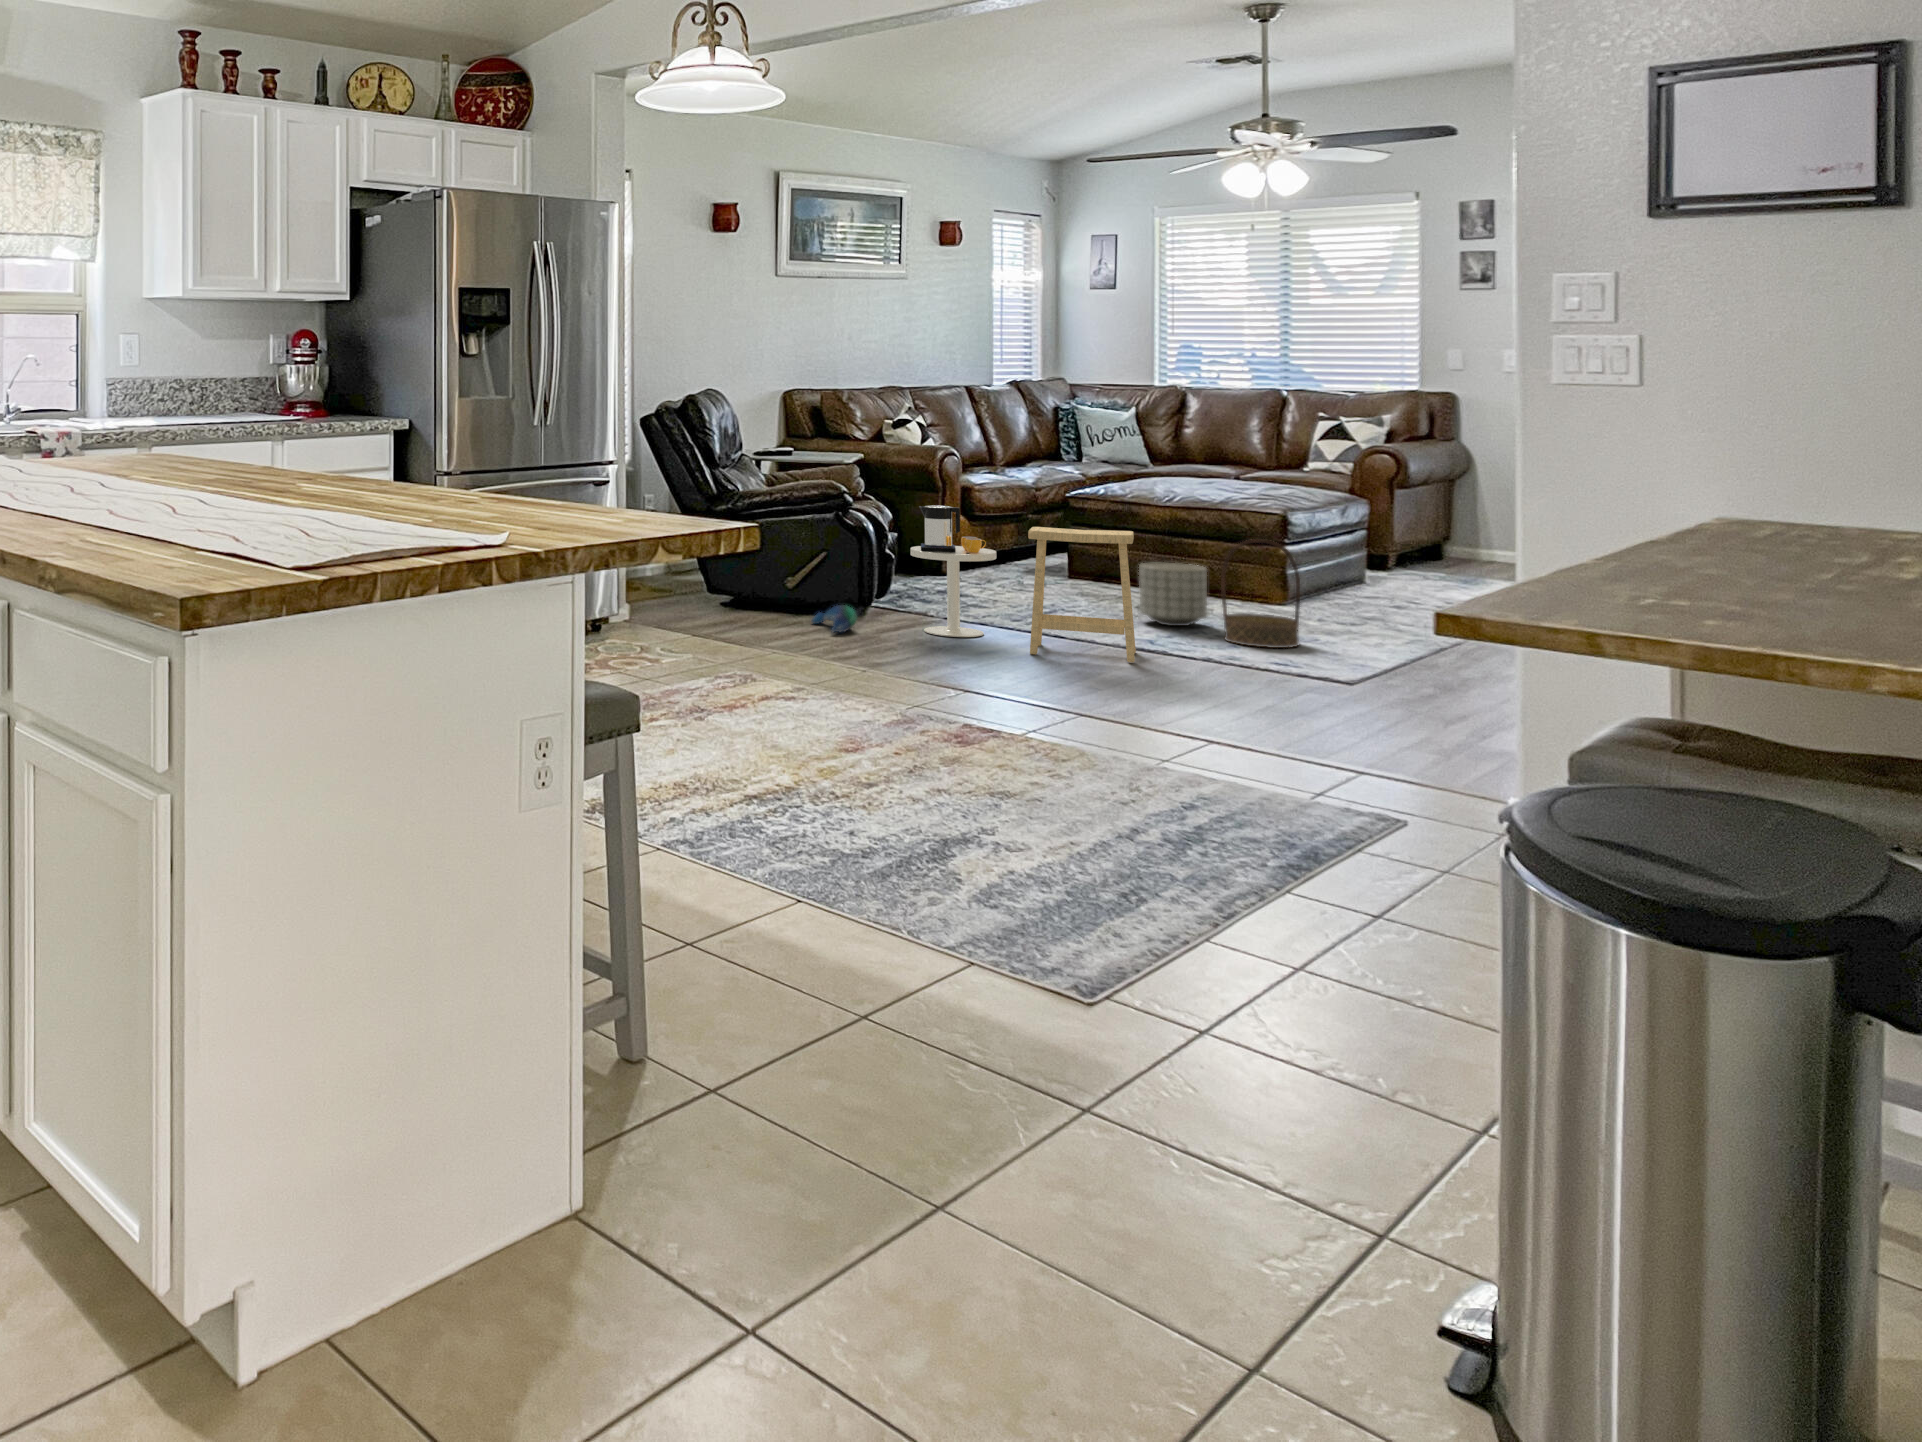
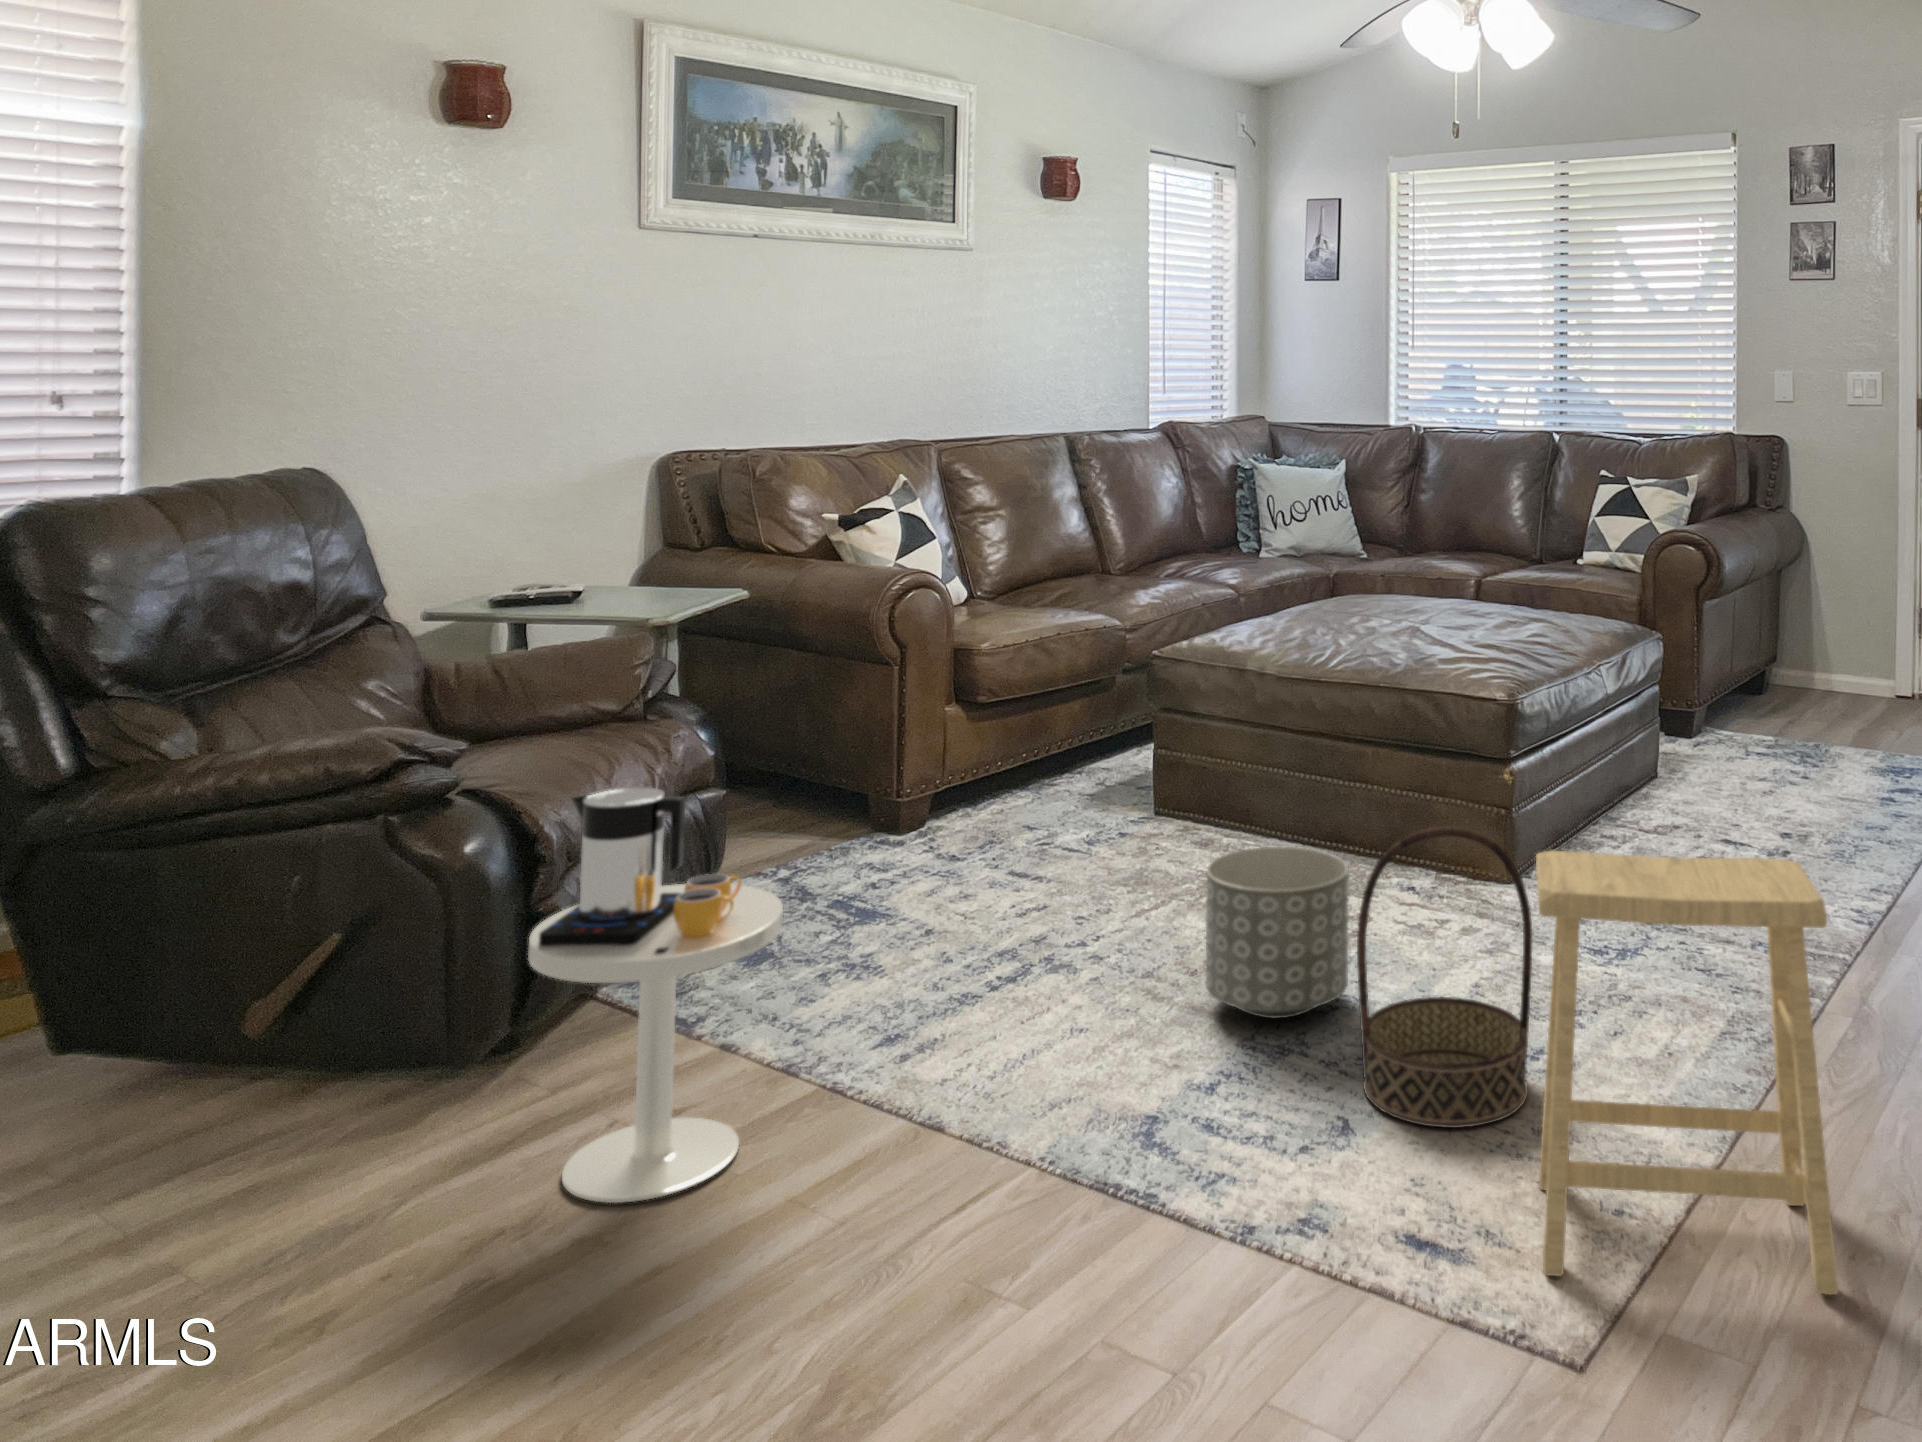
footstool: present [1028,527,1136,662] -> present [1536,851,1838,1295]
plush toy: present [812,605,861,633] -> none [195,1105,361,1251]

